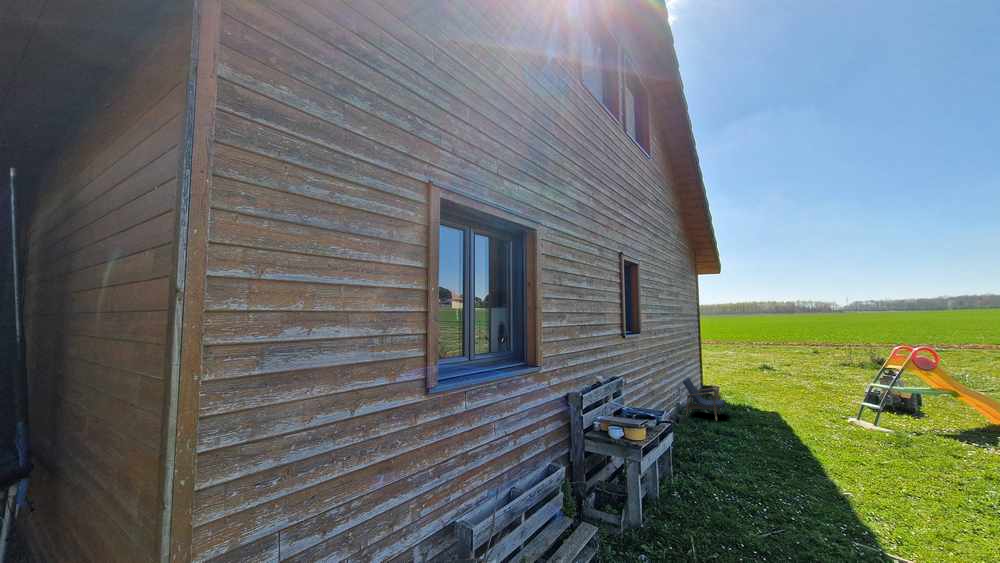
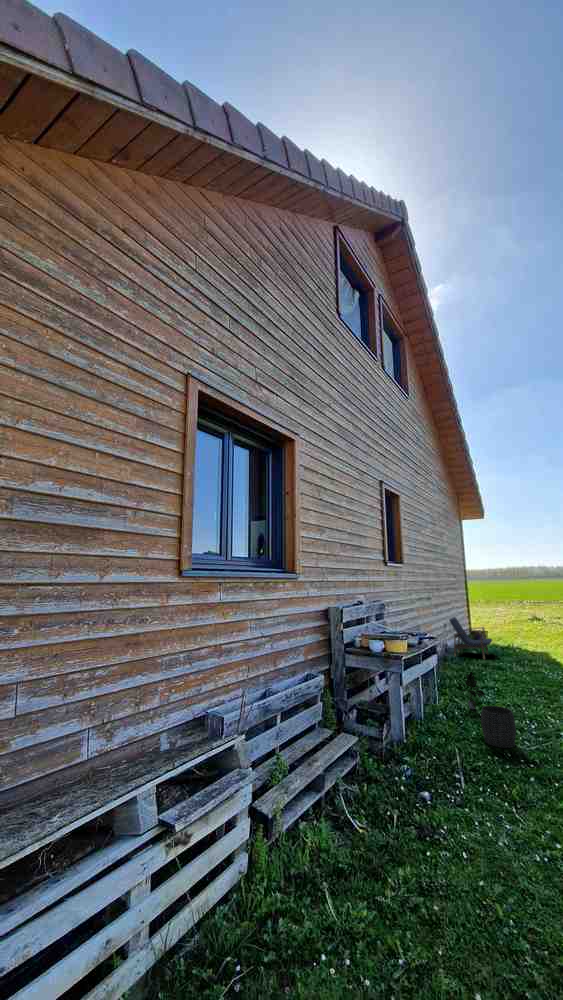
potted plant: none [692,447,721,482] -> present [459,672,485,709]
woven basket: none [717,487,751,530] -> present [481,706,516,748]

